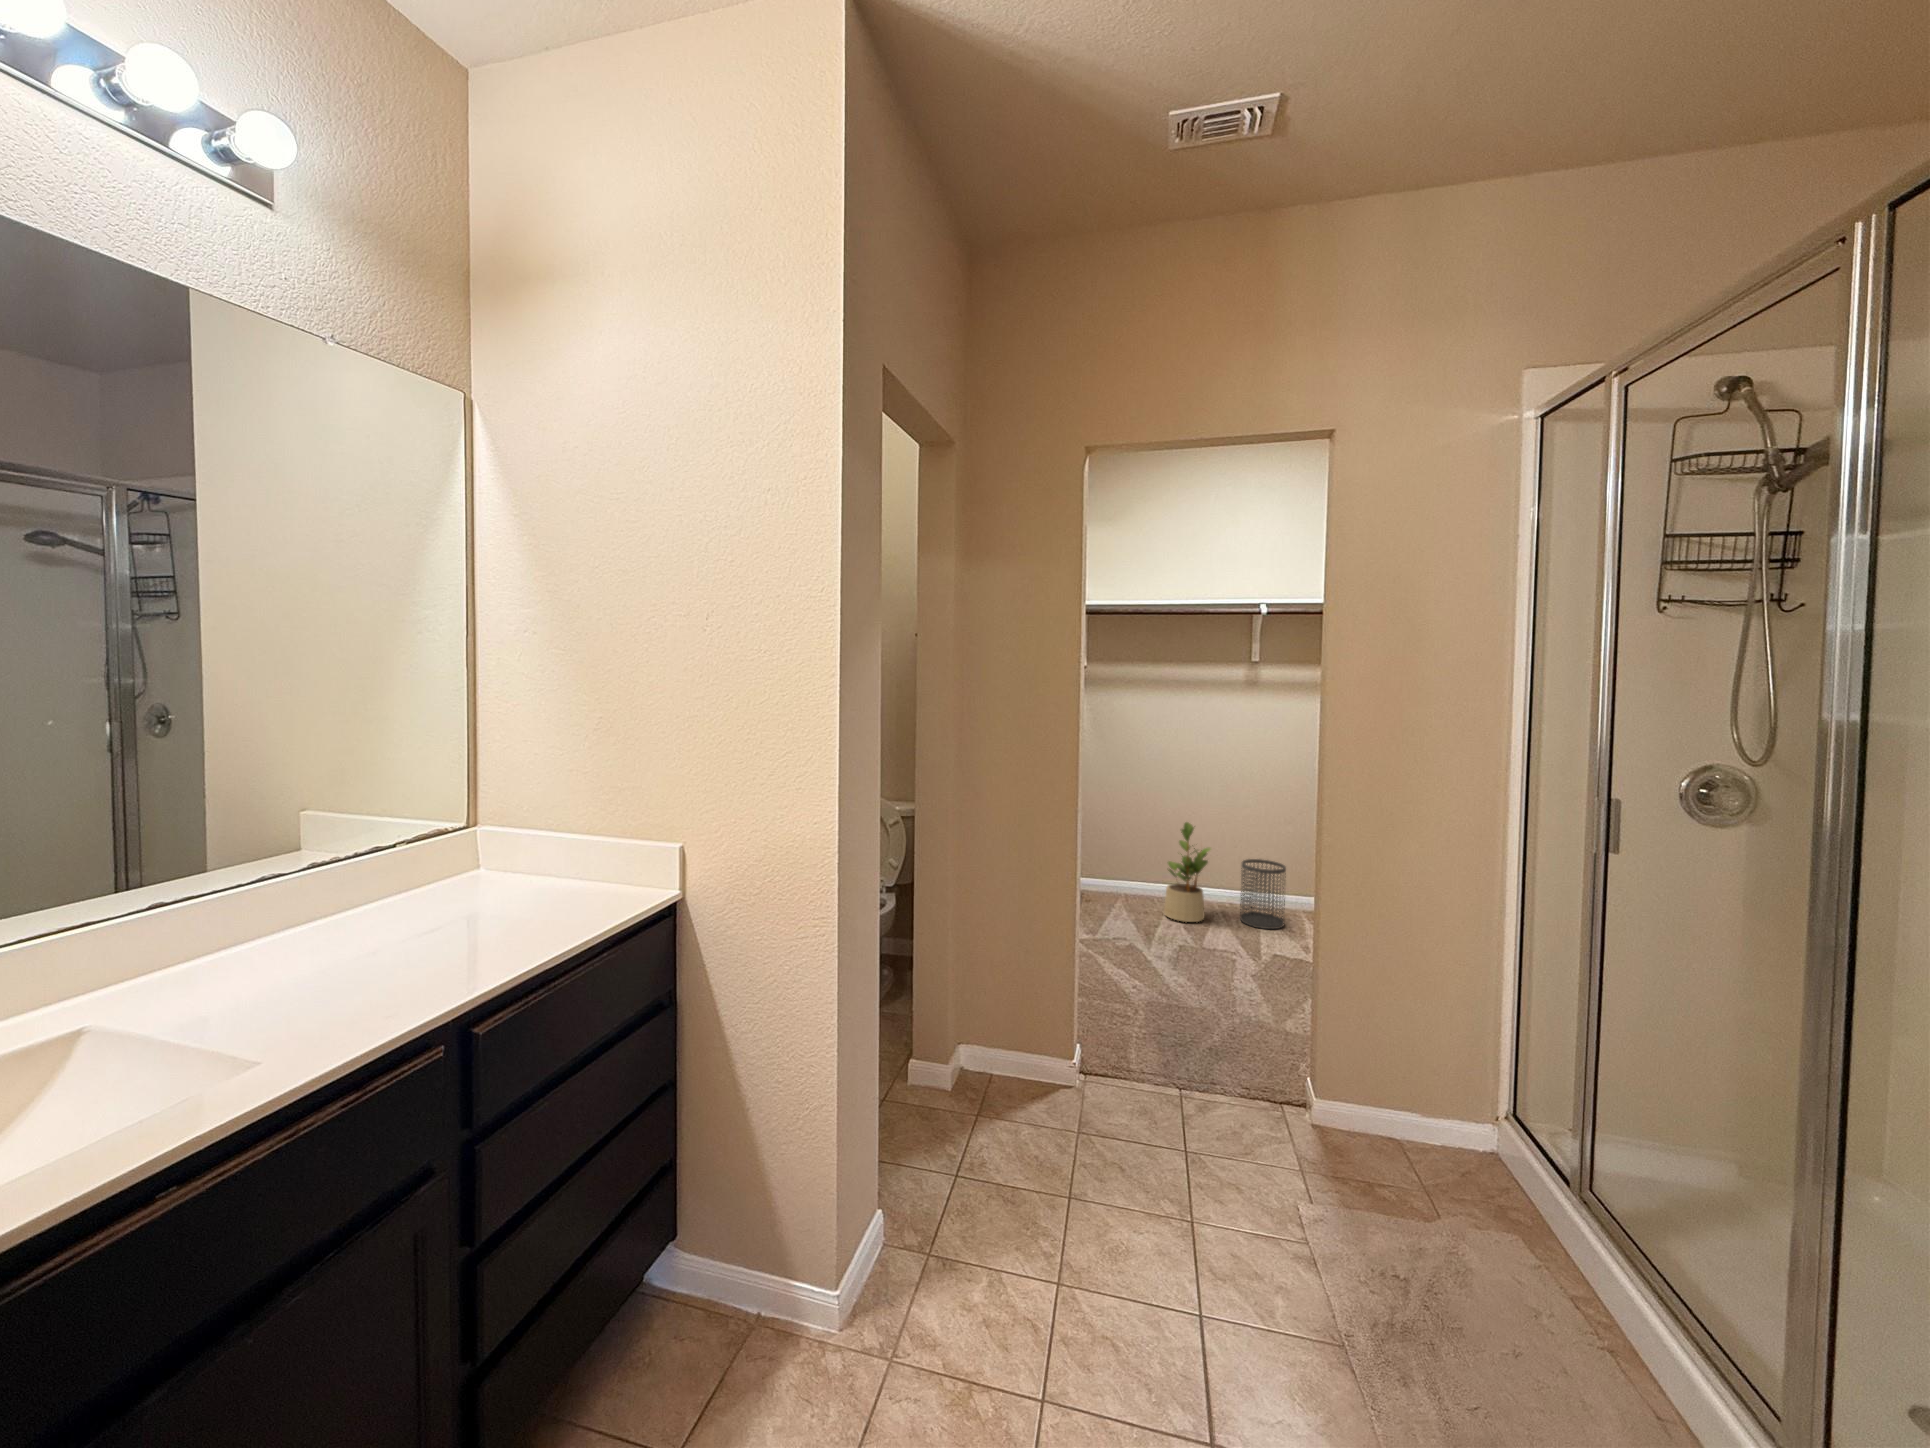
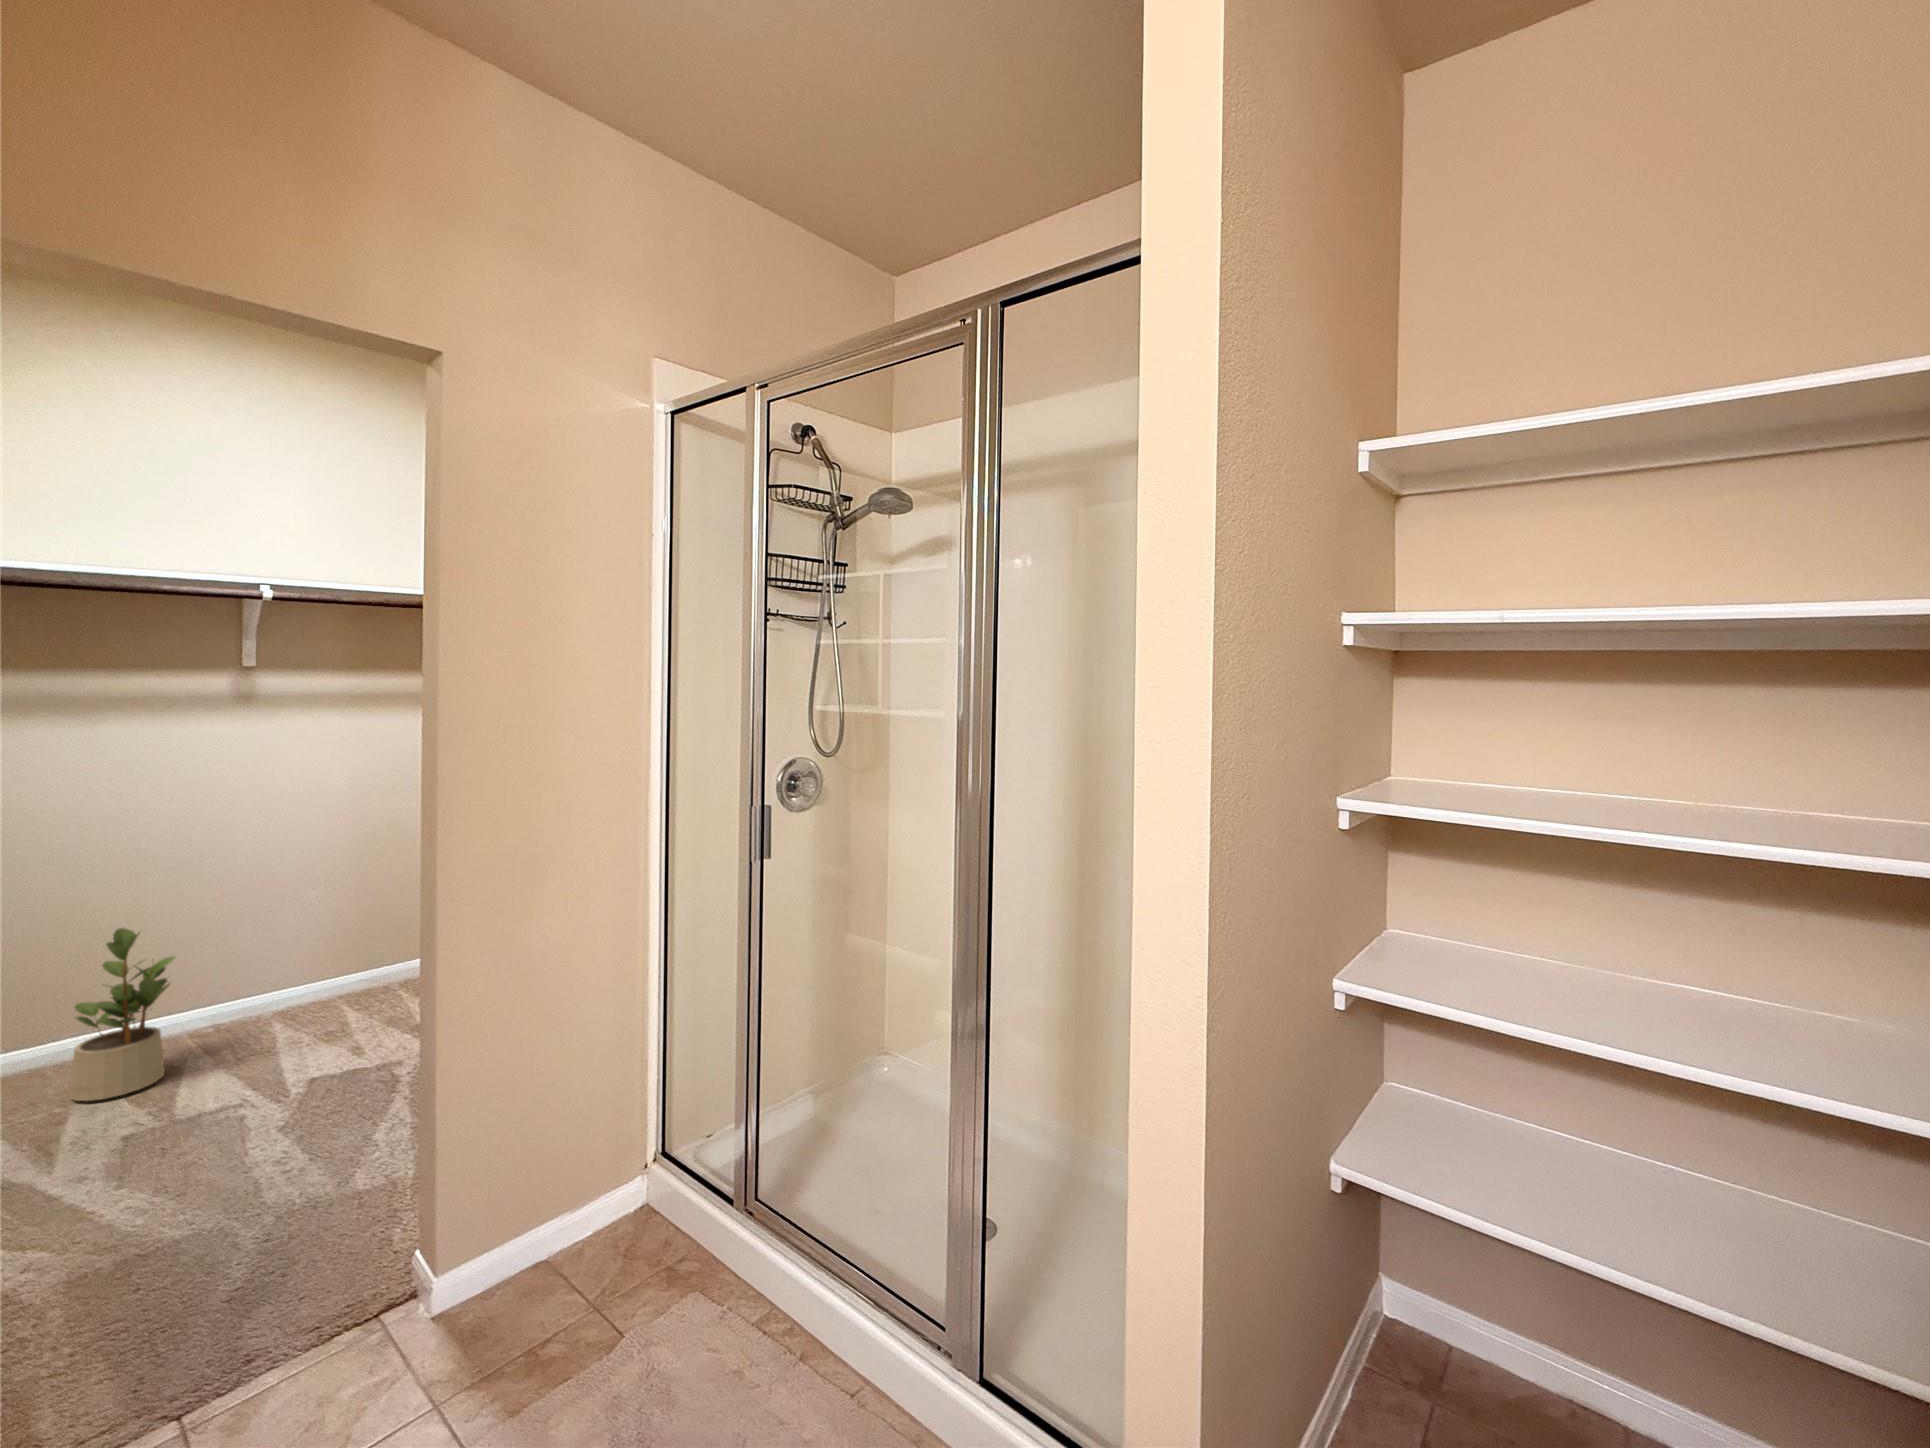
wastebasket: present [1240,859,1286,929] -> none [235,945,316,1053]

